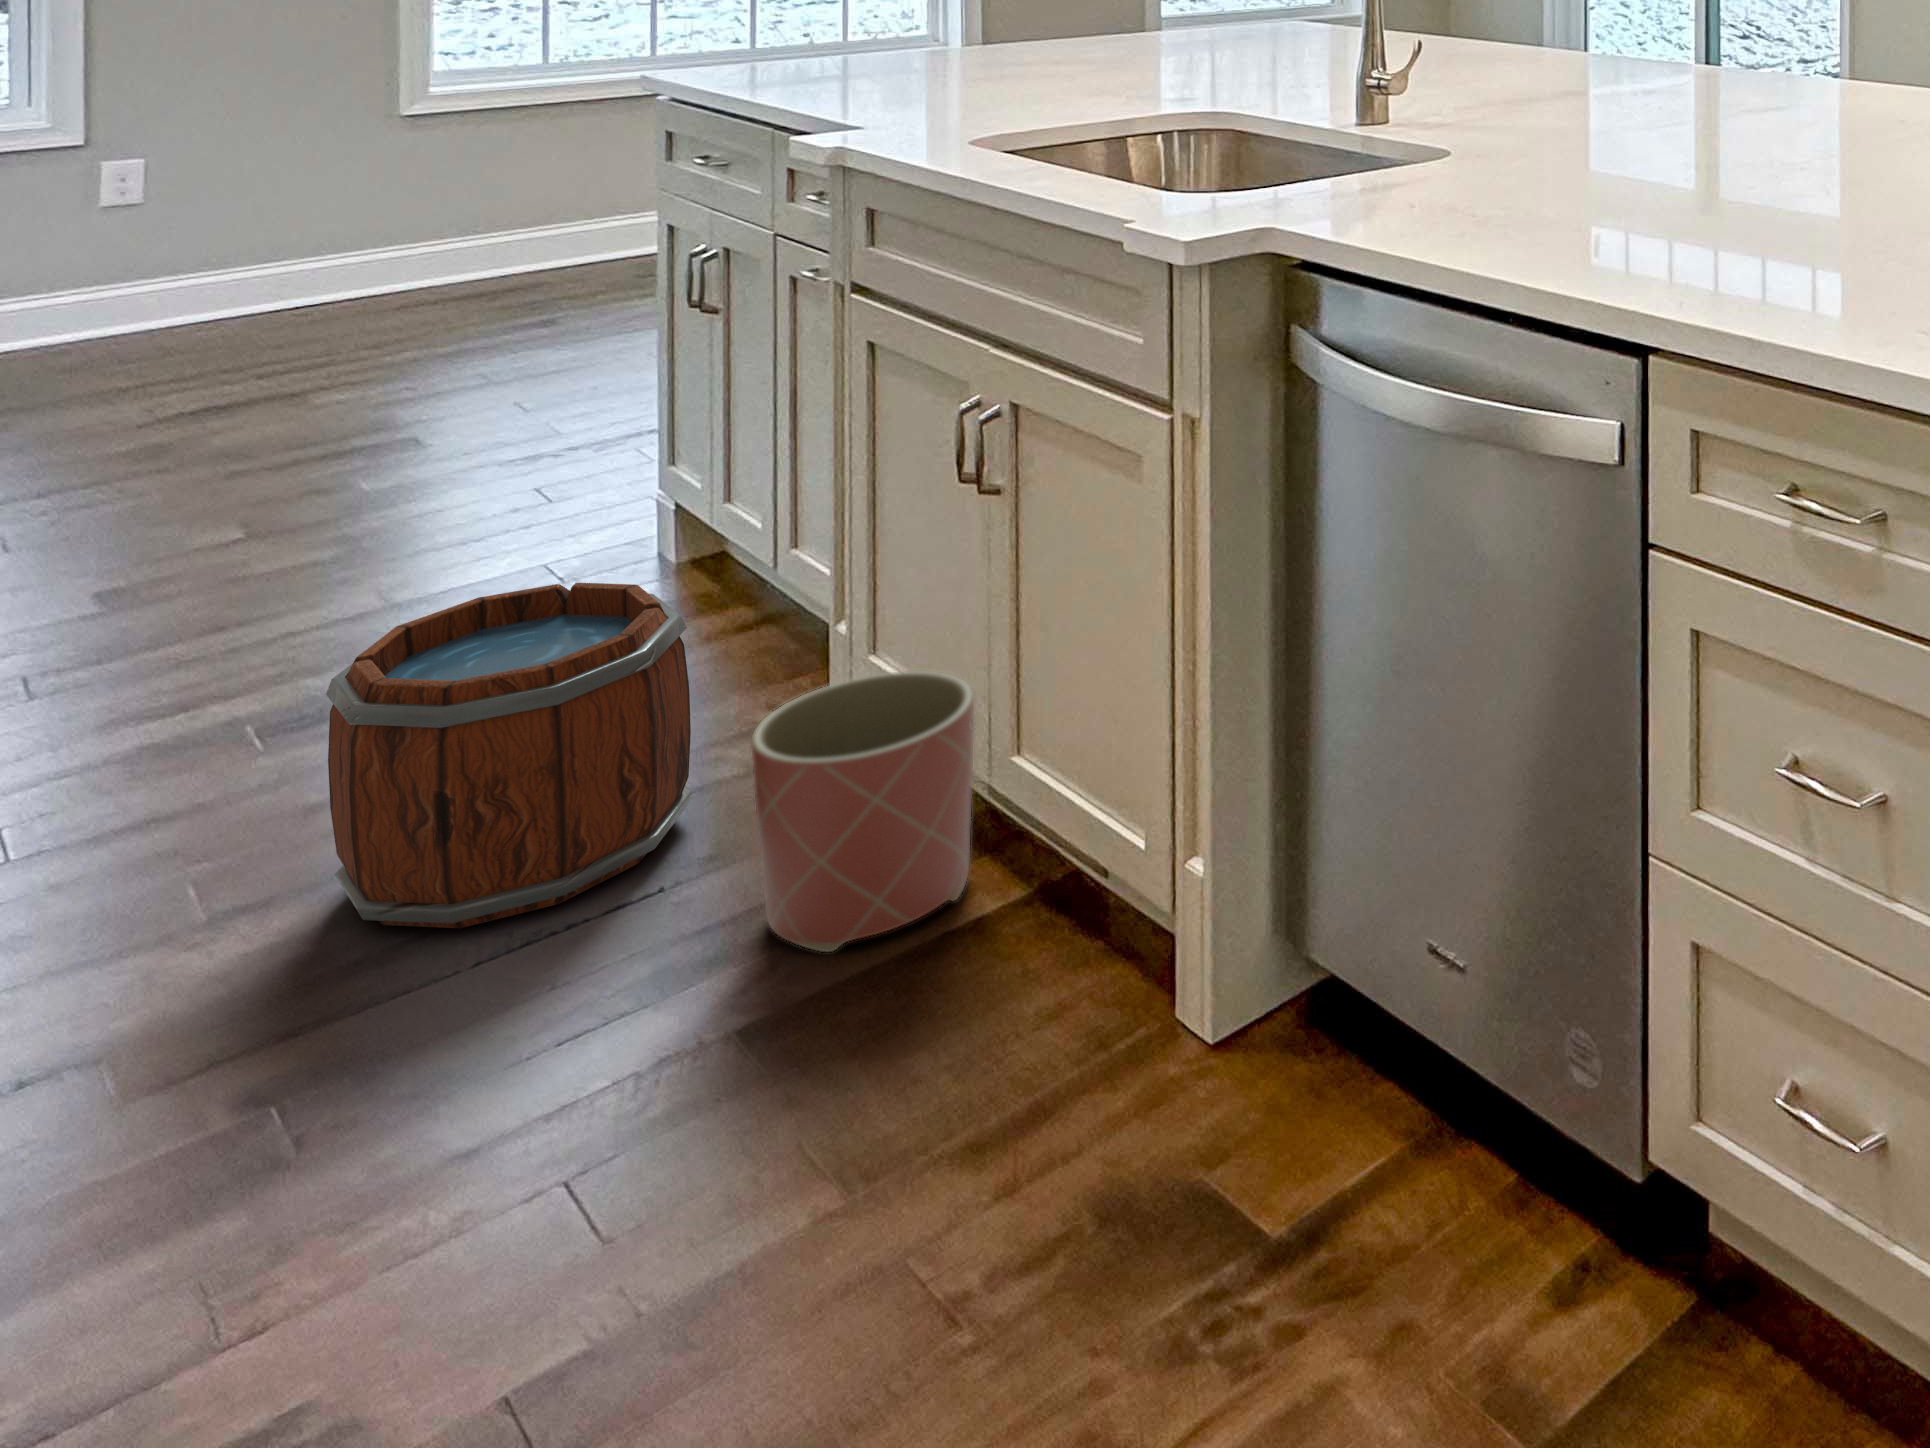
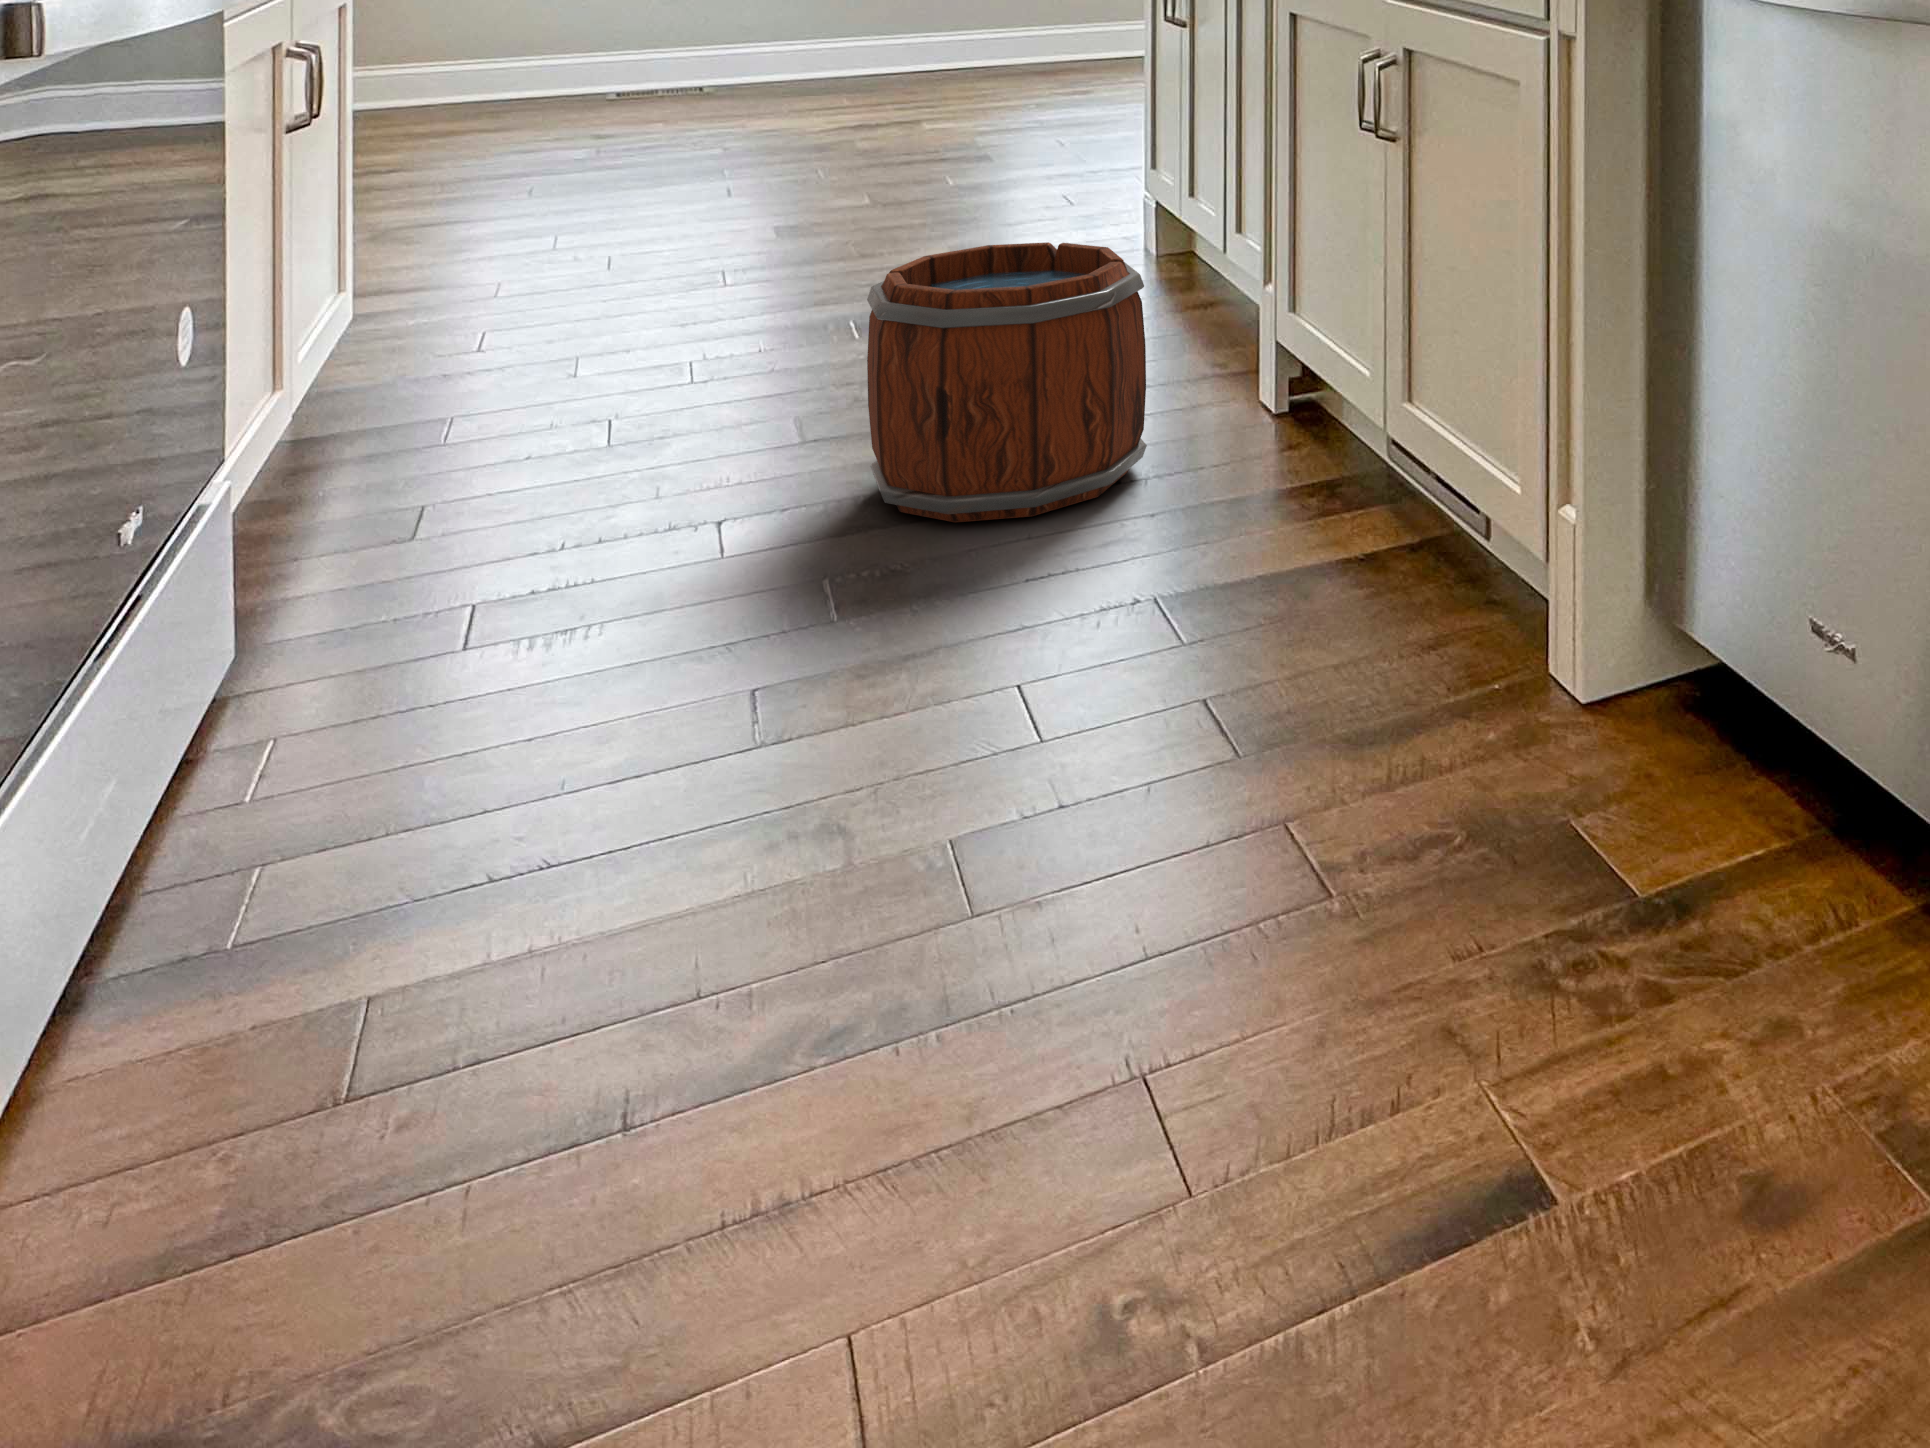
planter: present [751,671,974,952] -> none [1183,336,1376,584]

